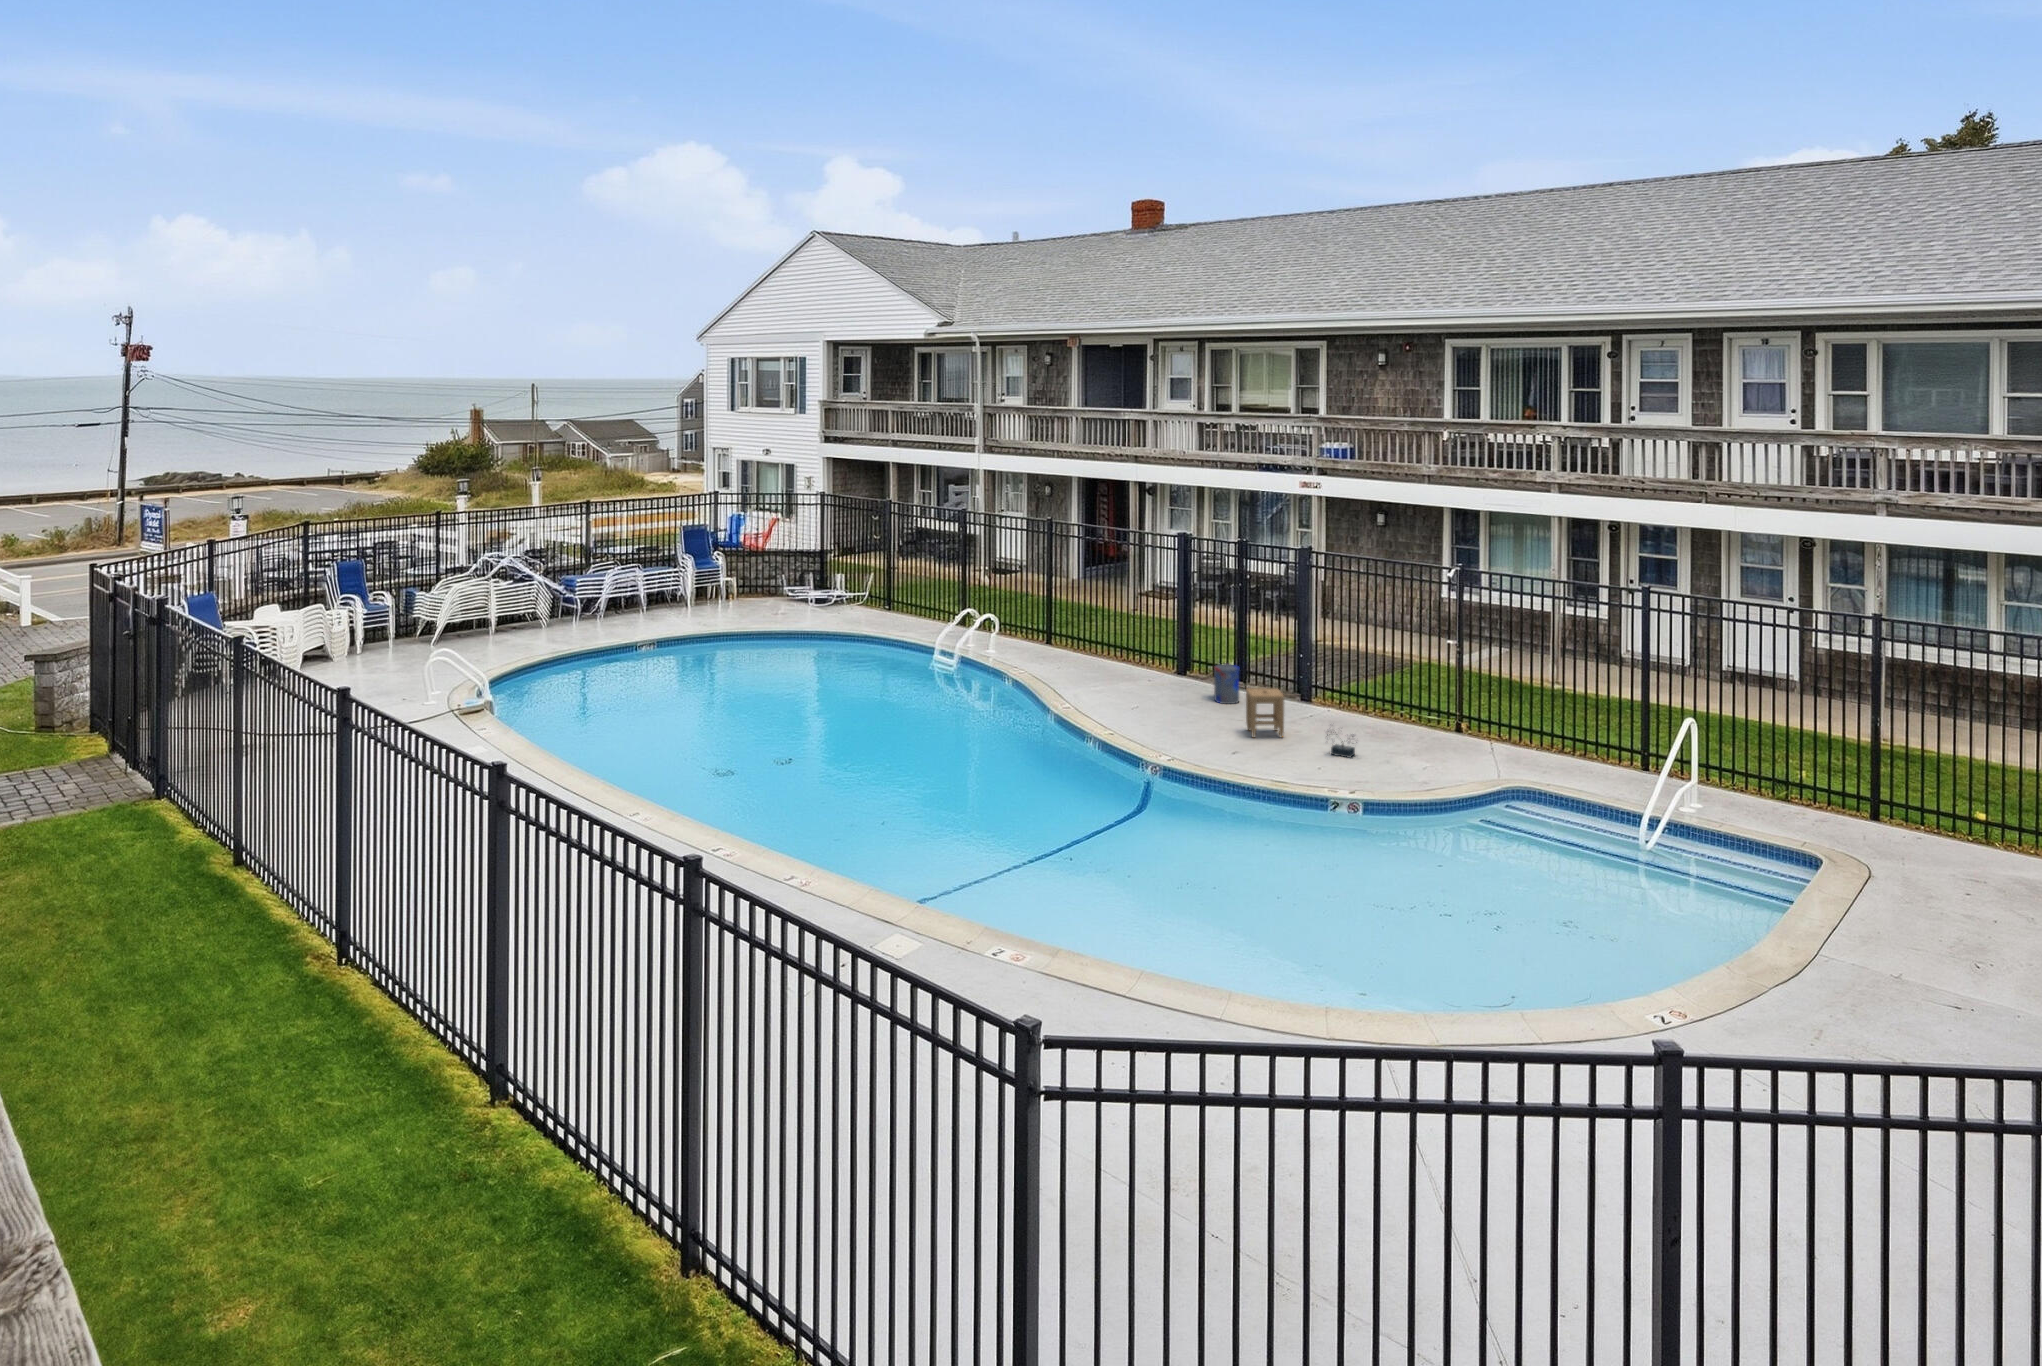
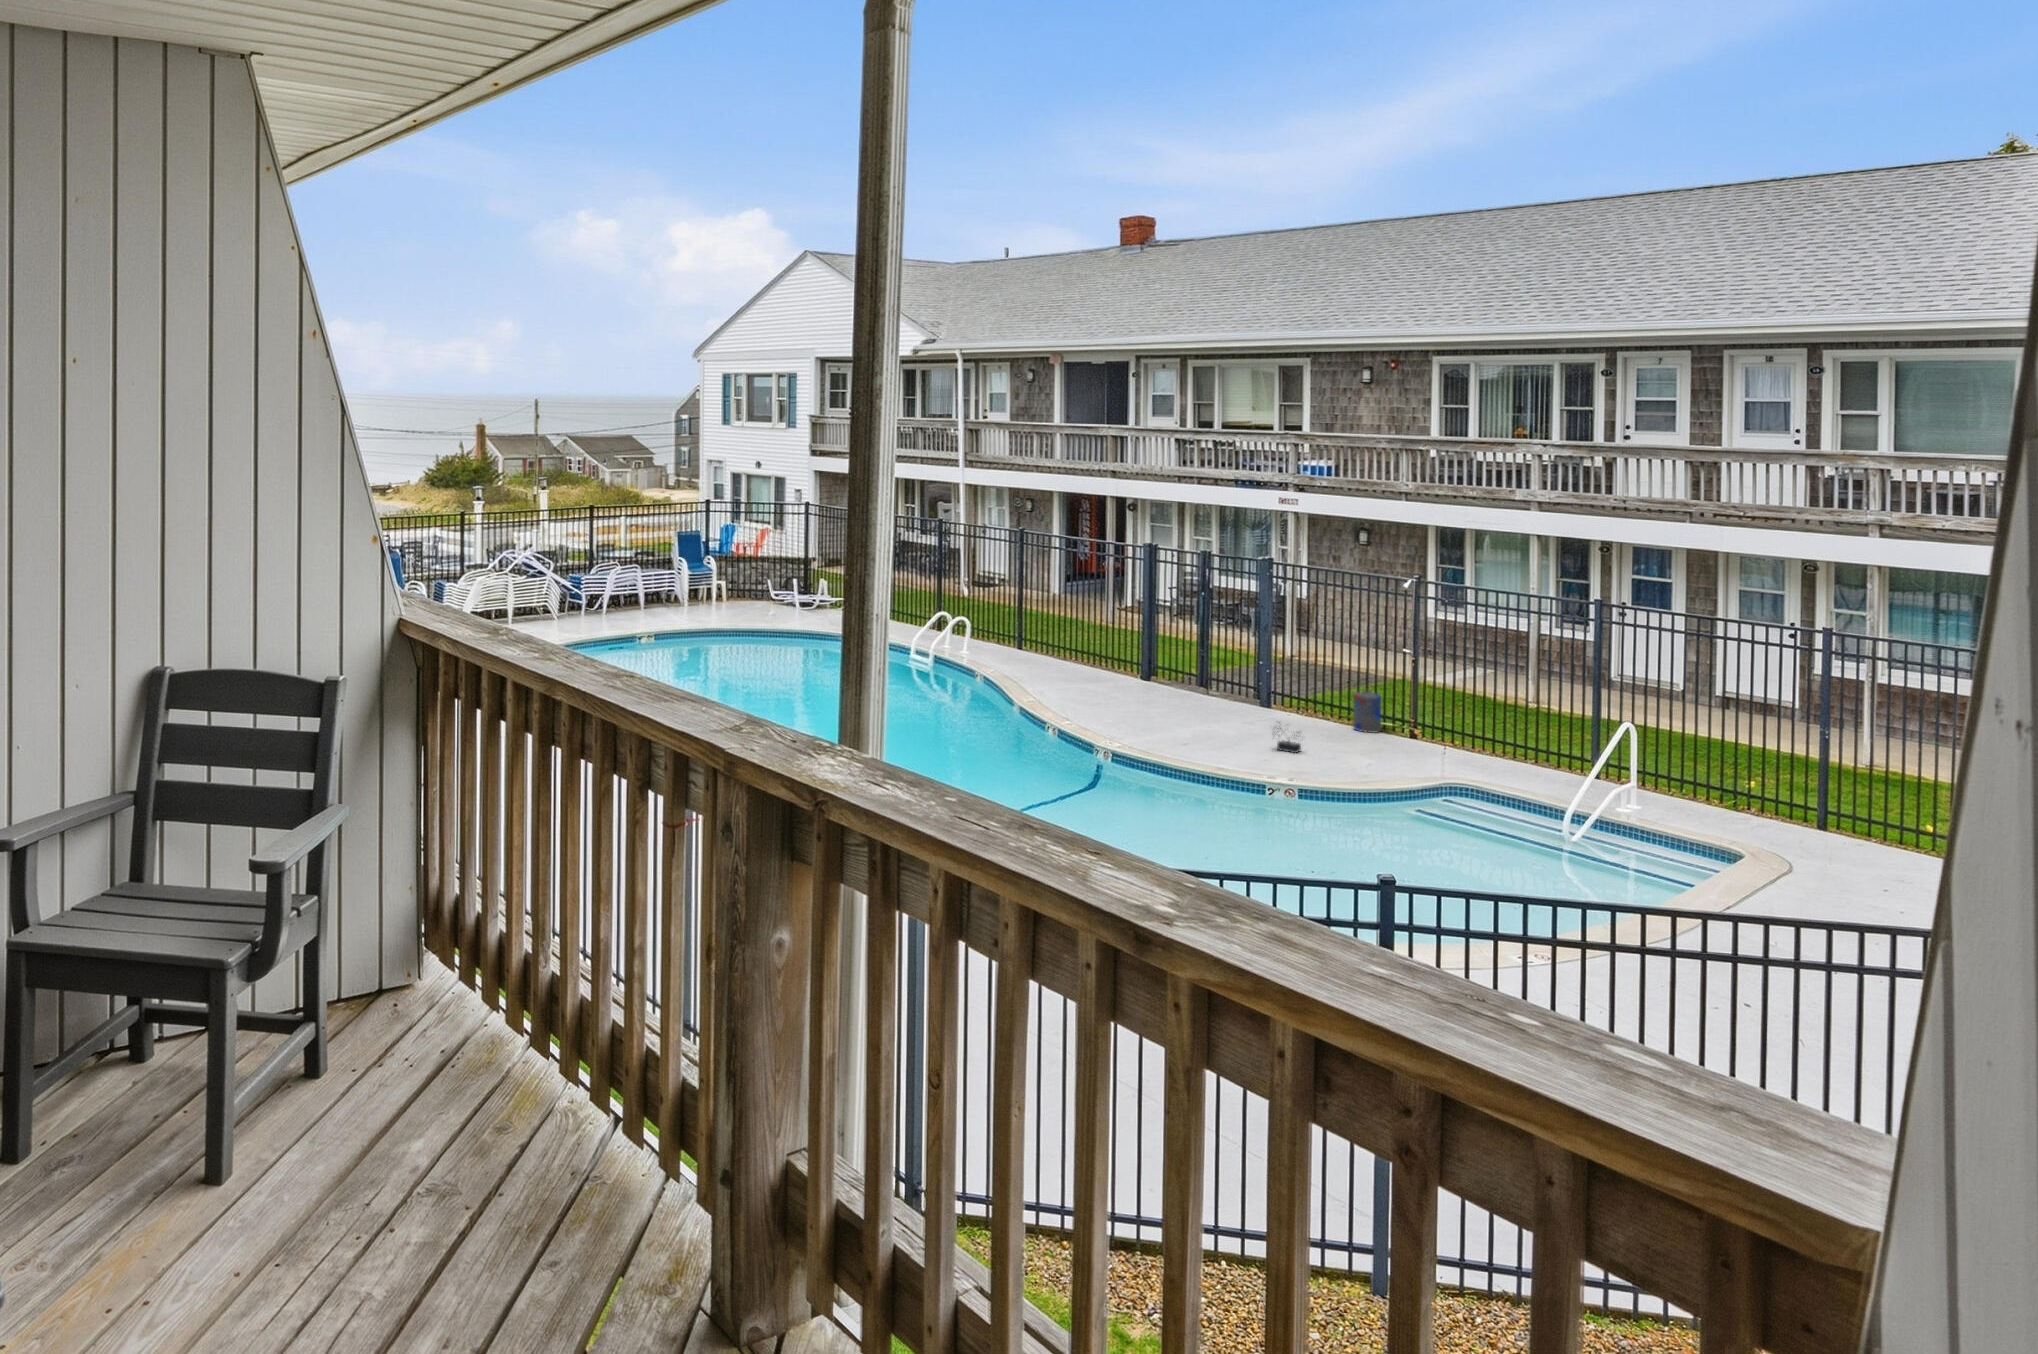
trash can: present [1214,663,1240,704] -> present [1353,691,1381,733]
stool: present [1246,688,1284,738] -> none [1199,687,1235,734]

